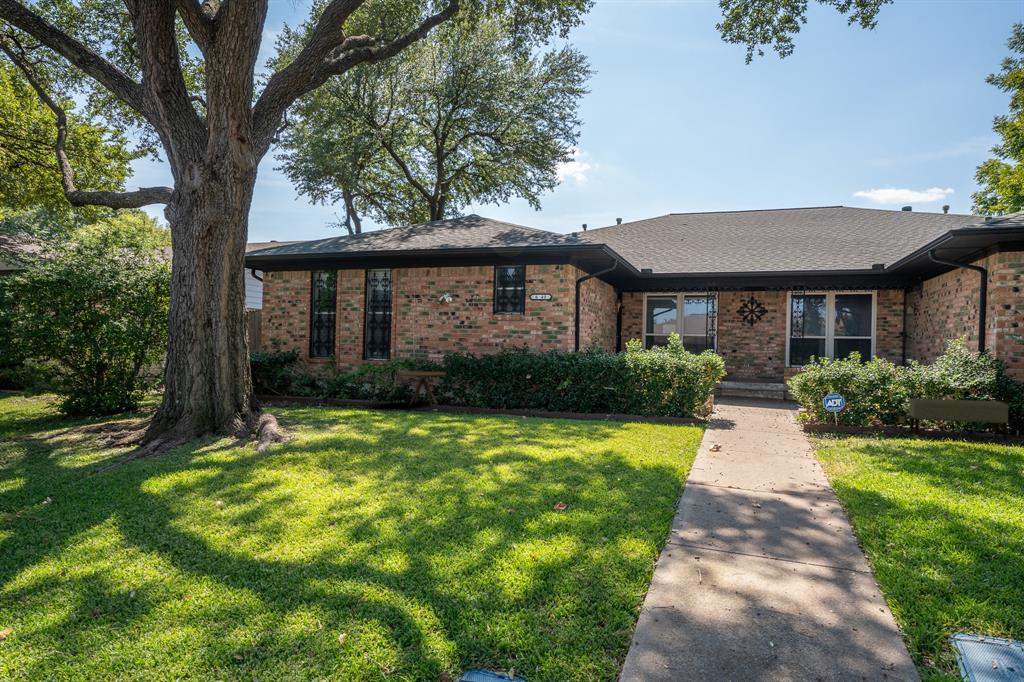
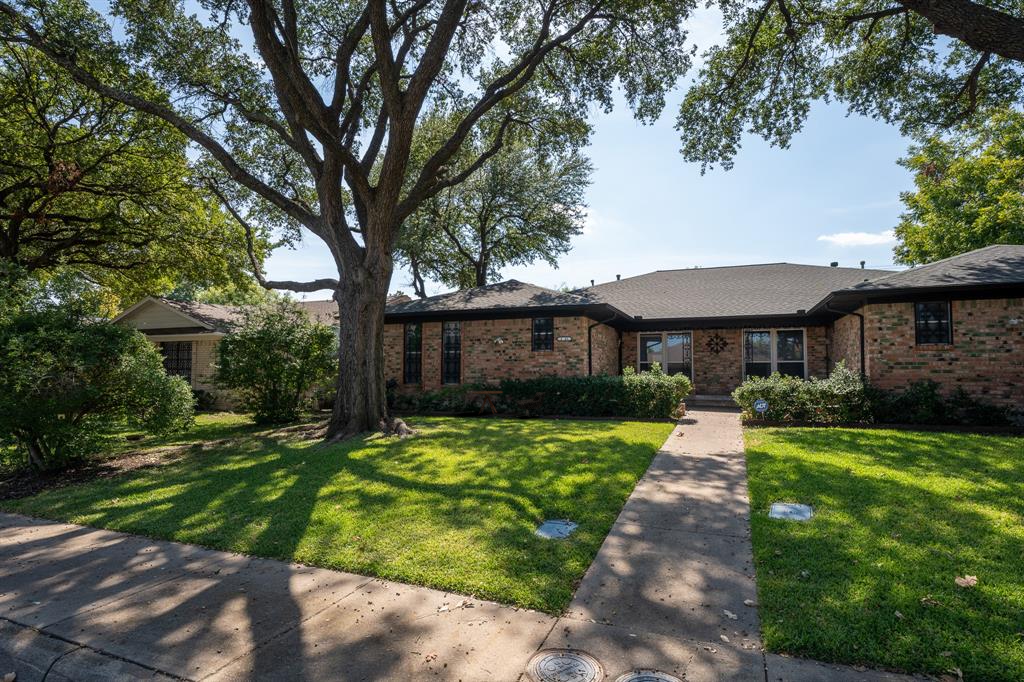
lounge chair: none [463,375,508,413] -> present [517,392,545,416]
bench: present [909,398,1009,440] -> none [809,401,871,426]

